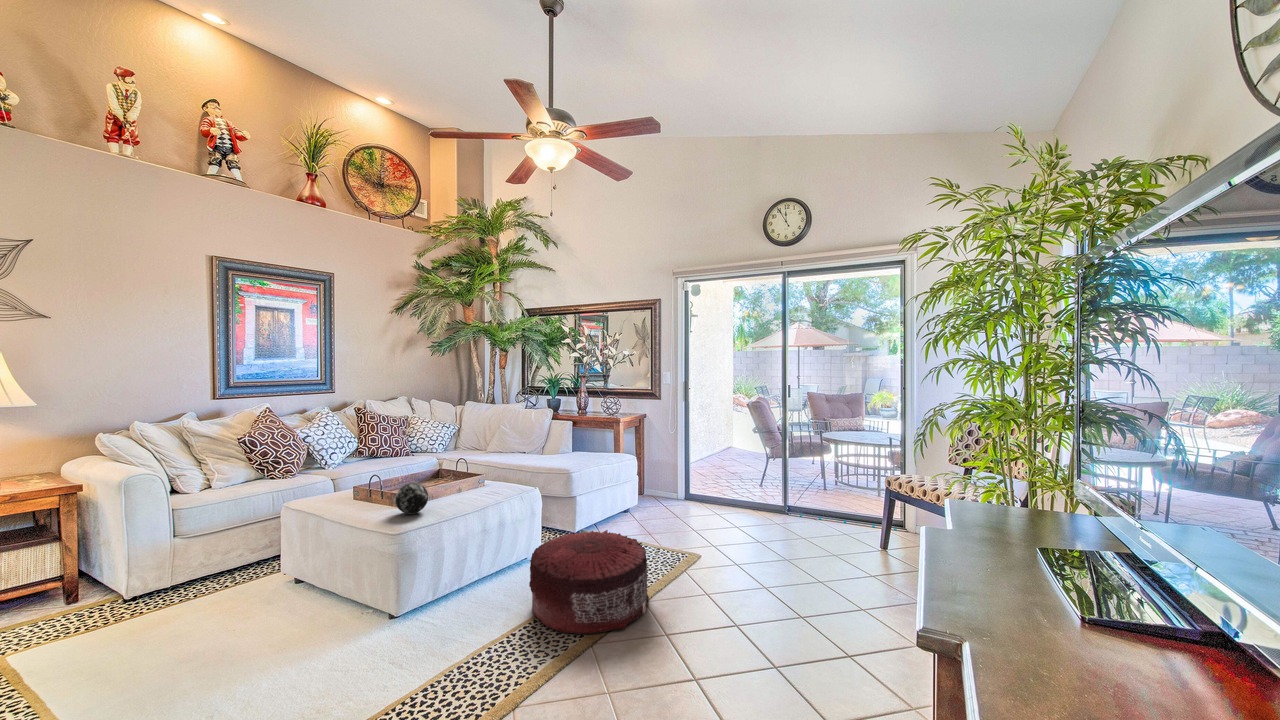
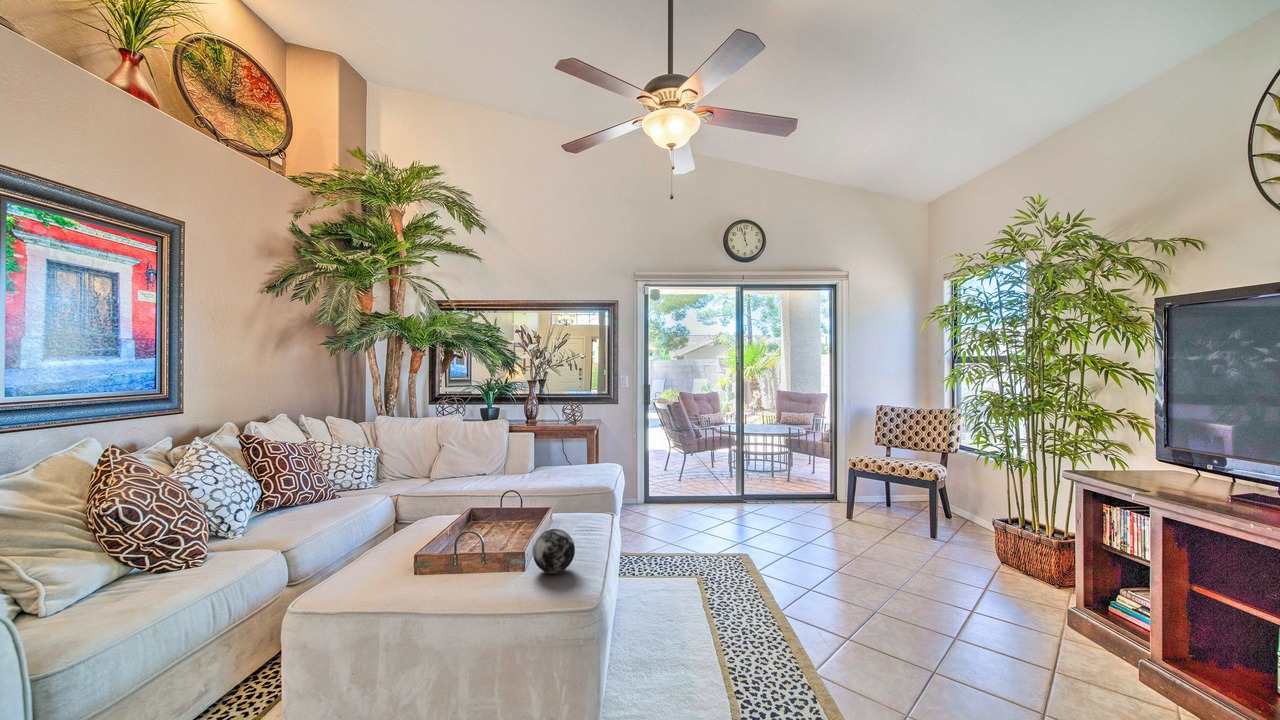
pouf: present [529,530,649,634] -> none [684,546,819,670]

